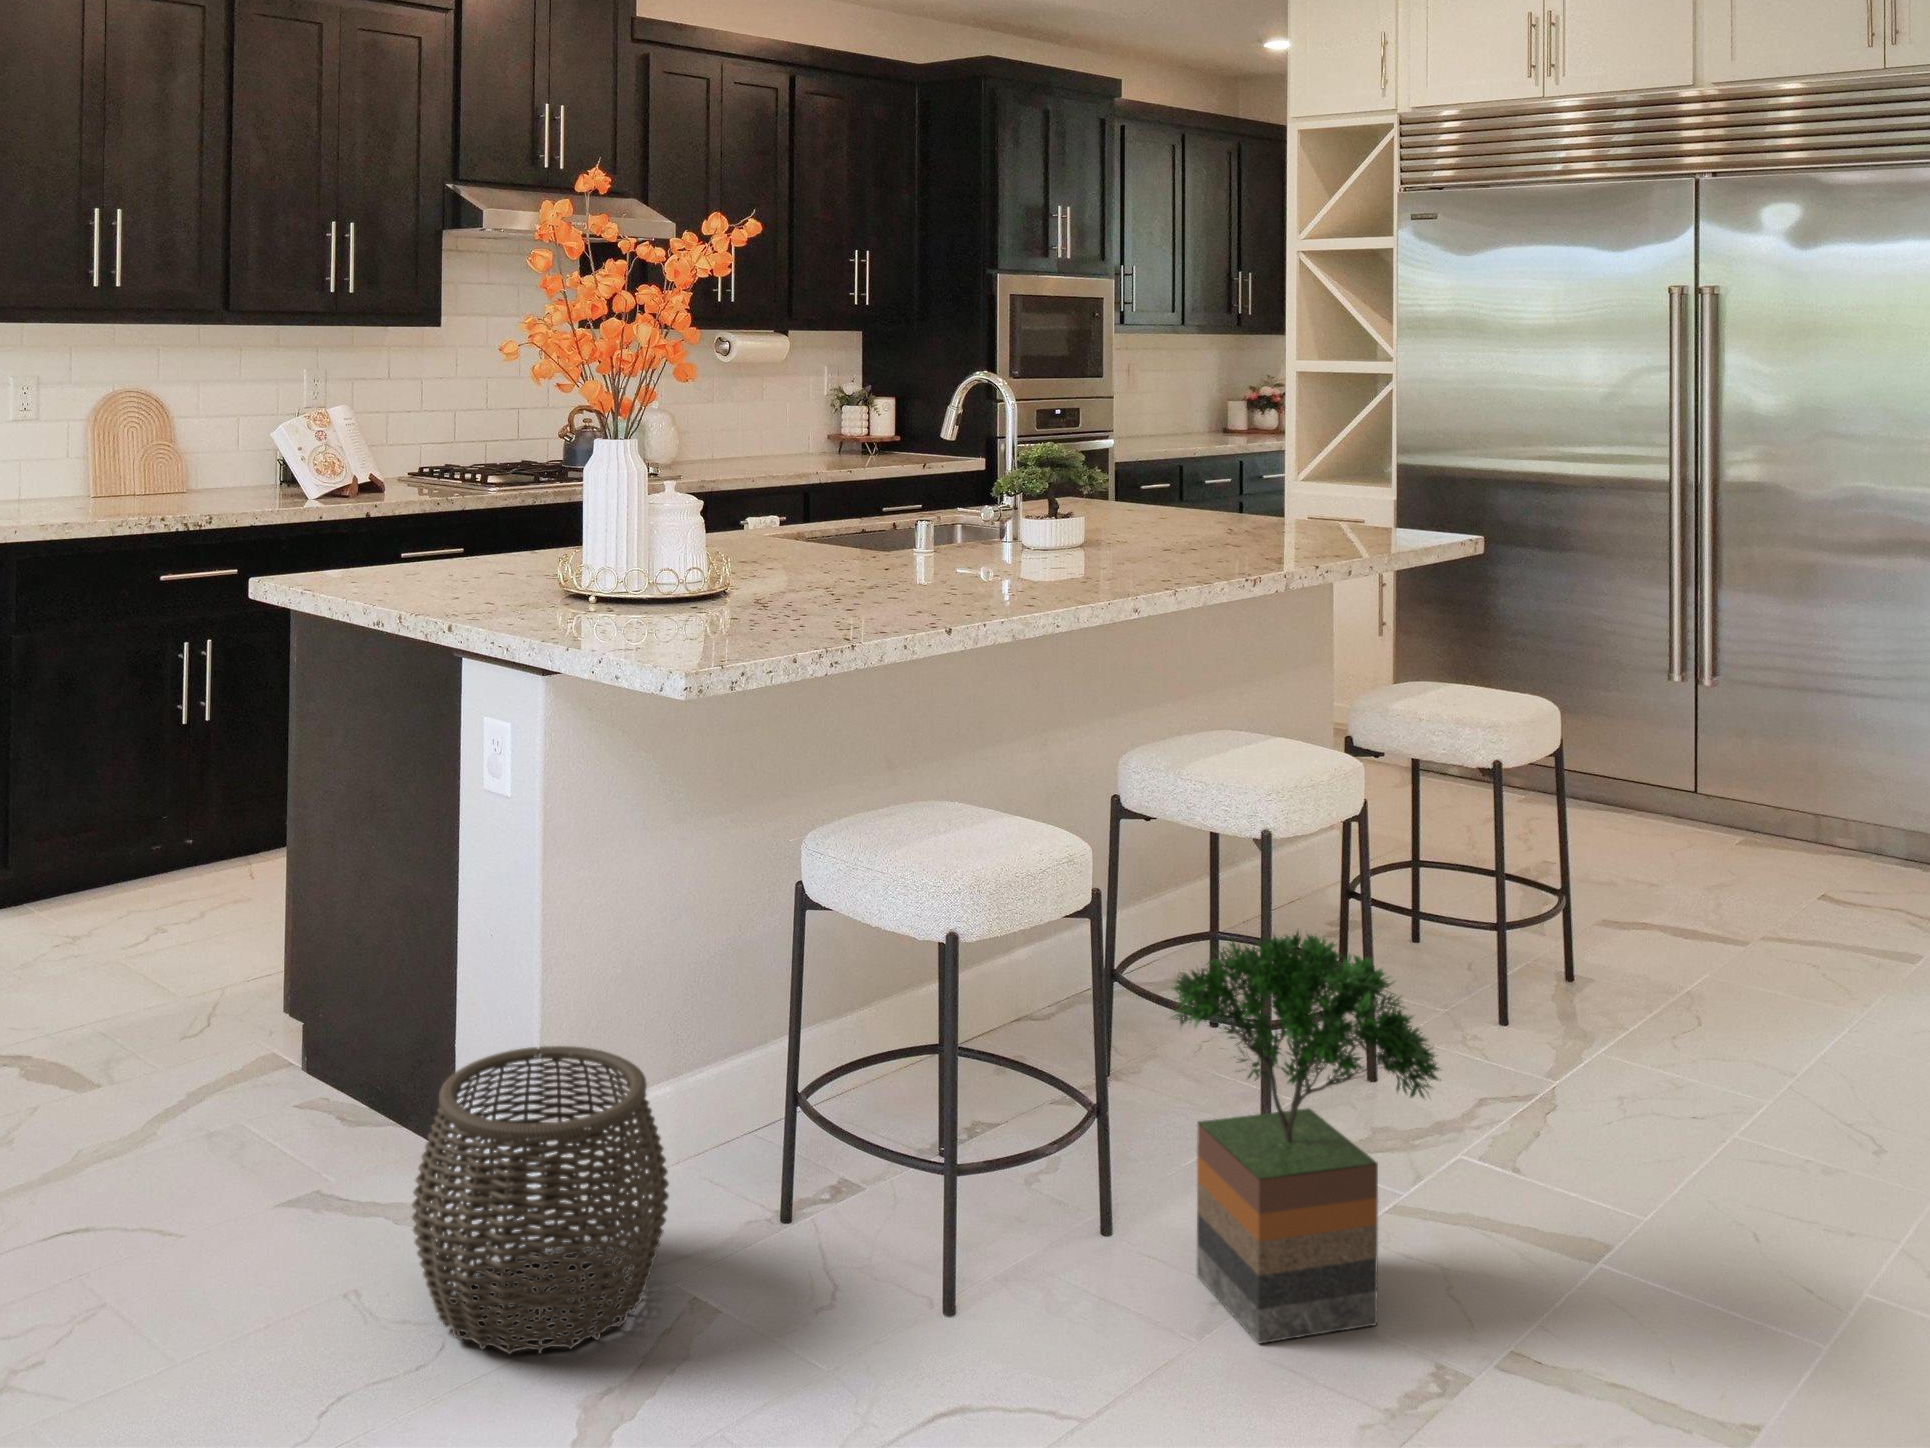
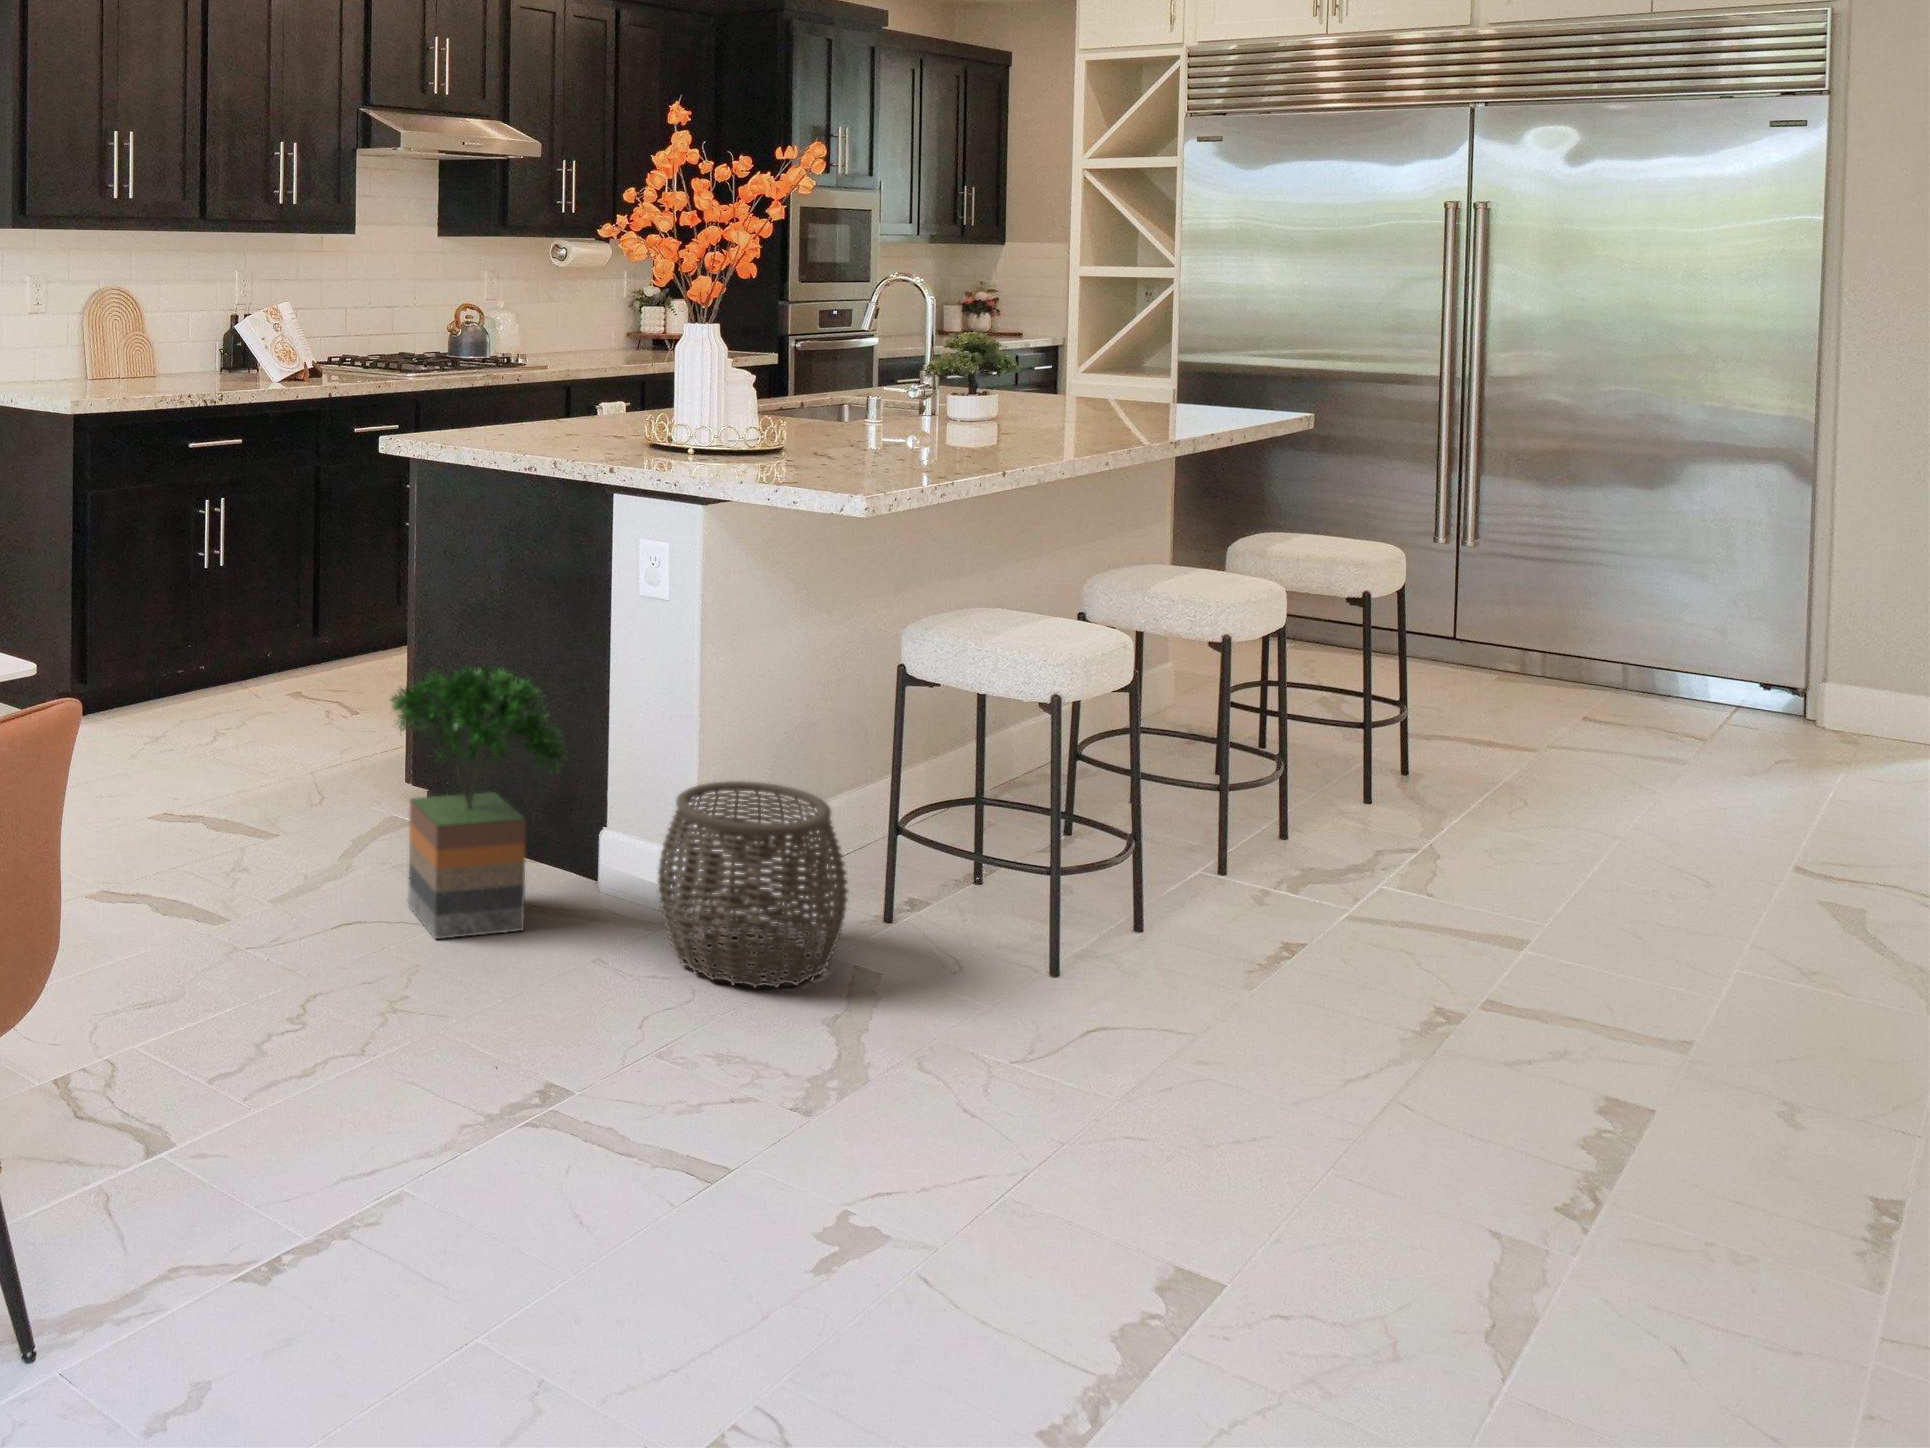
potted tree: present [1170,932,1440,1343] -> present [390,667,567,939]

